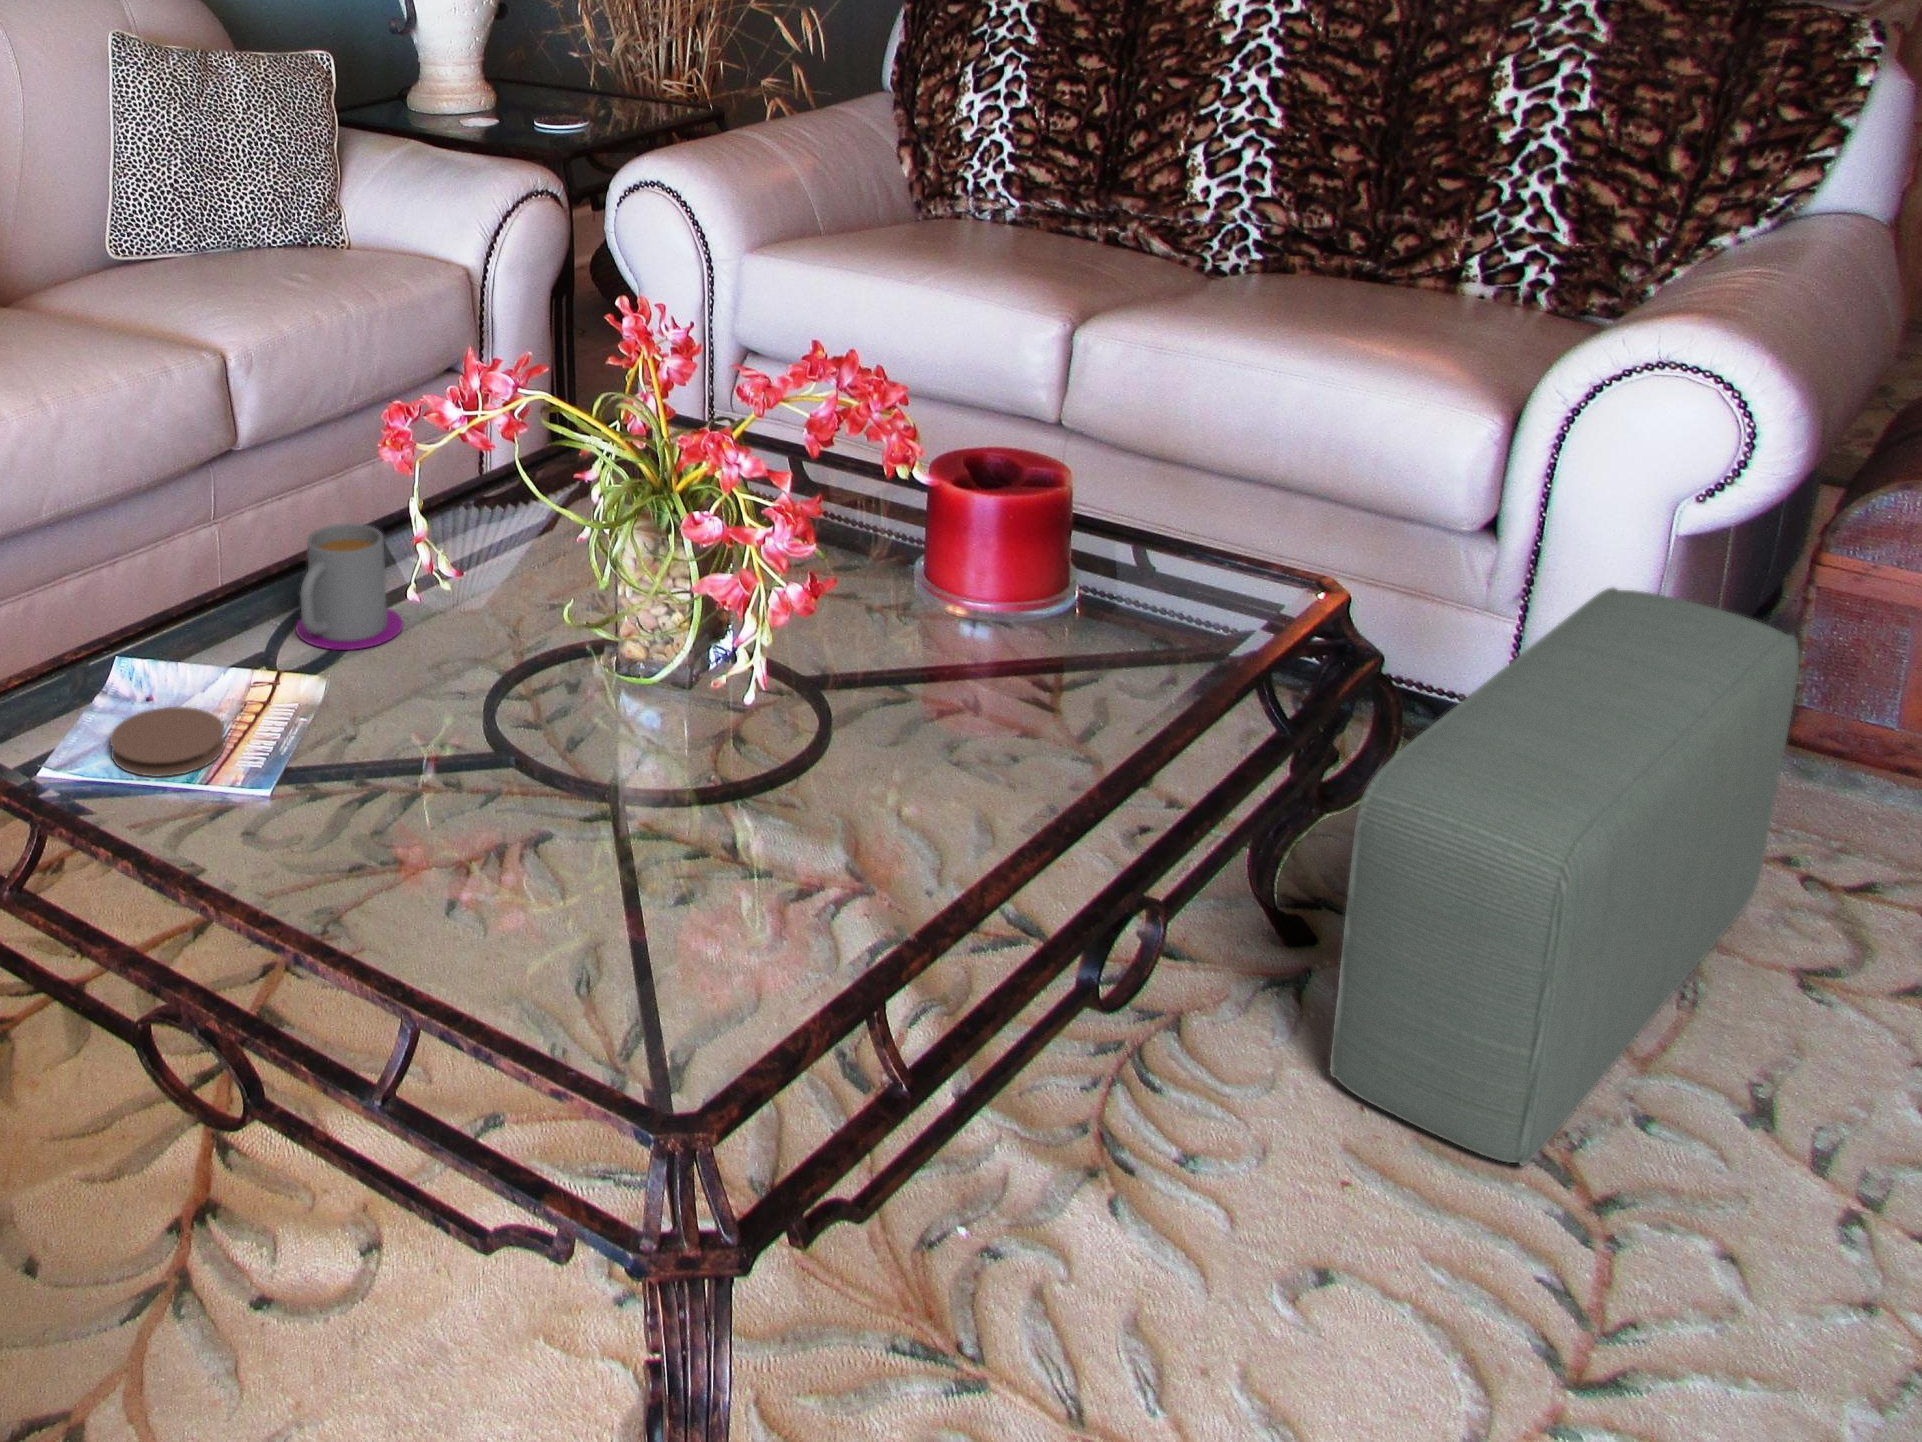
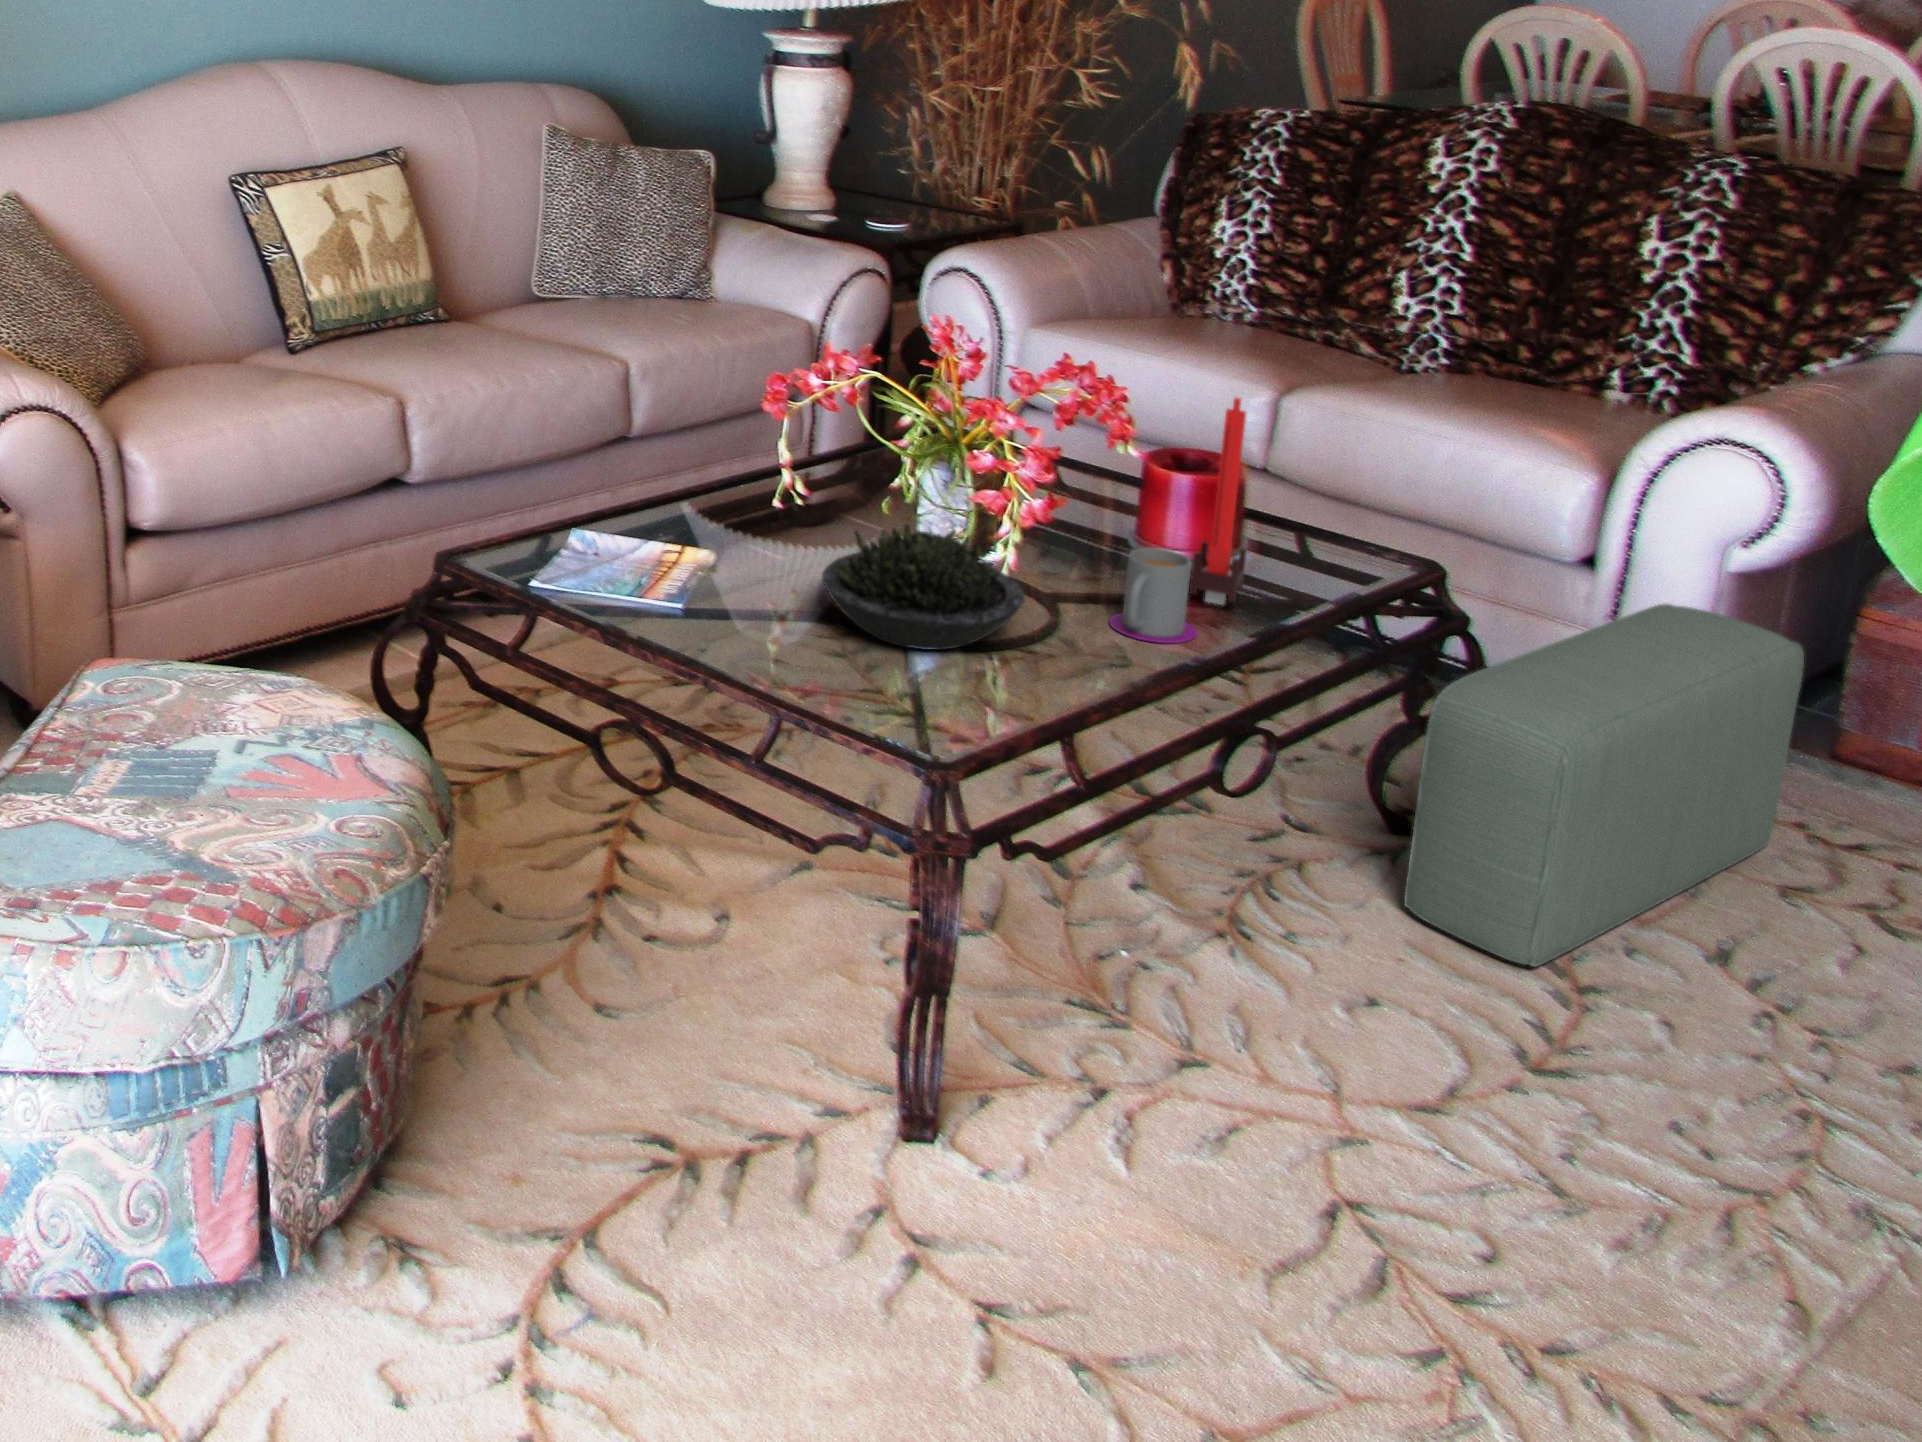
candle: none [1015,393,1091,691] -> present [1190,398,1247,605]
mug: present [296,523,403,650] -> present [1109,548,1197,643]
succulent plant: none [480,630,787,841] -> present [822,524,1025,650]
coaster: present [110,707,225,777] -> none [573,554,649,590]

